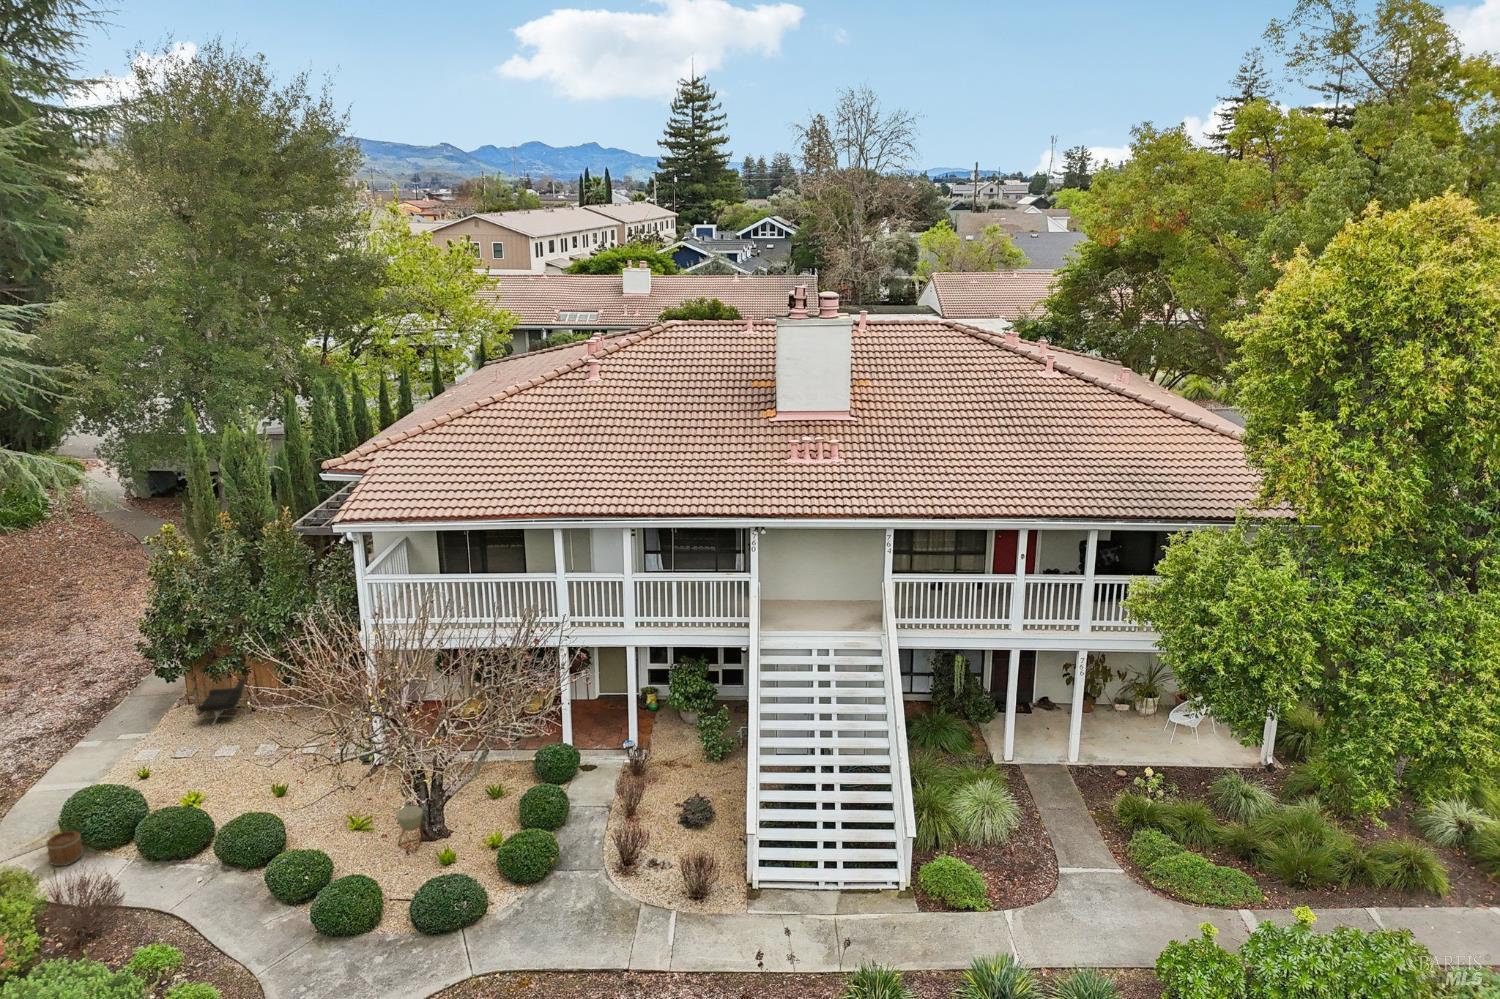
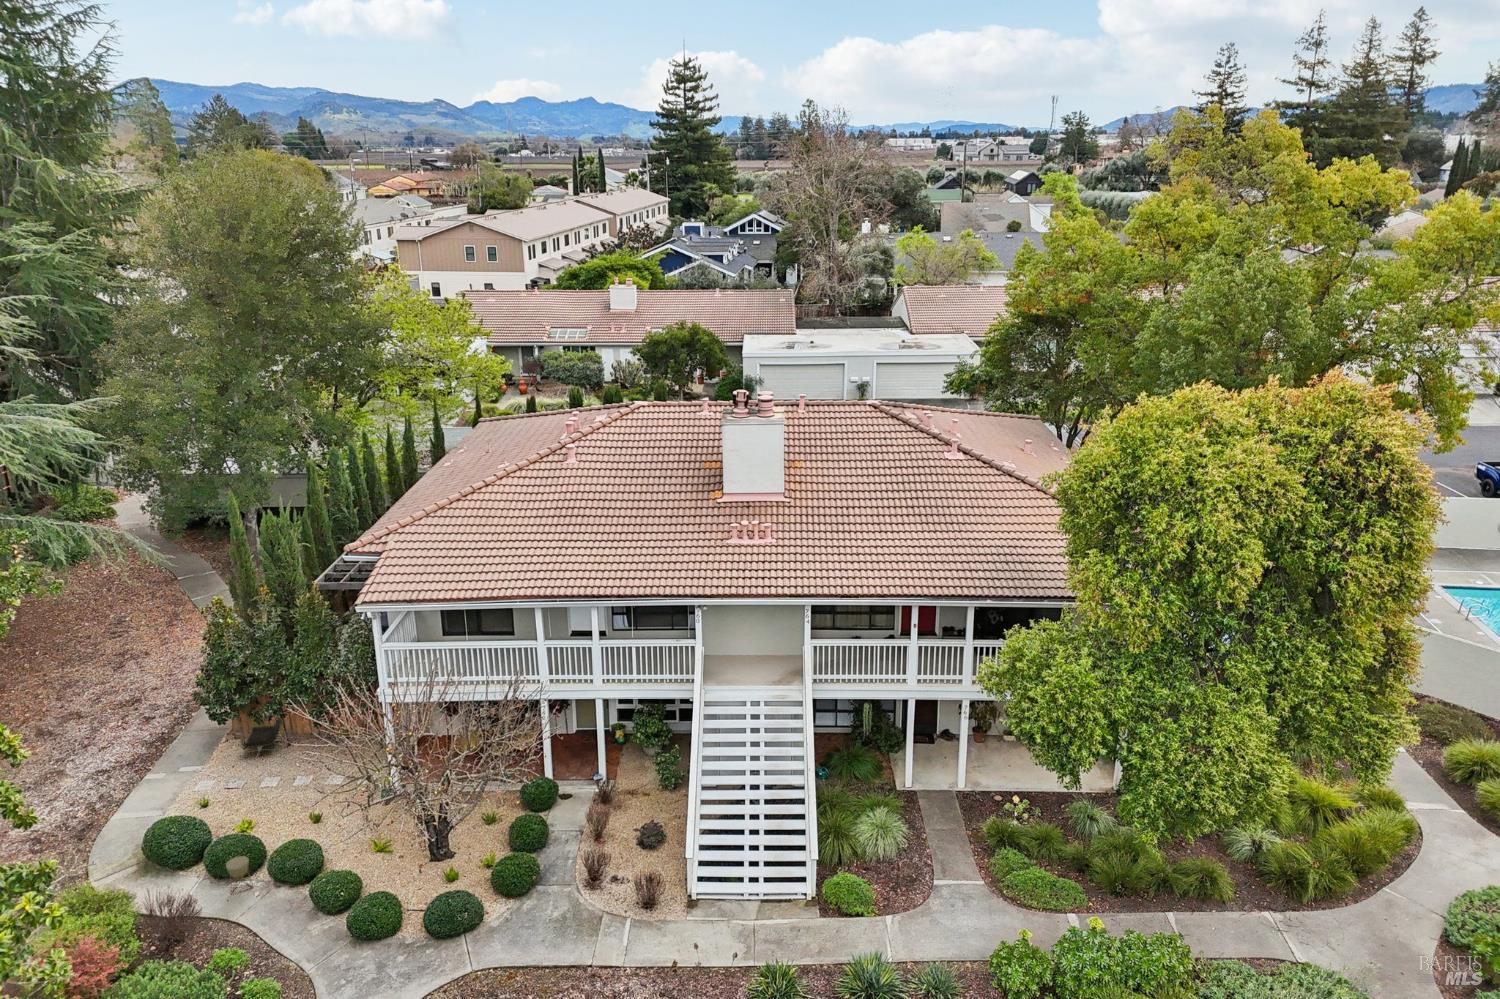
planter: present [396,806,423,852] -> present [226,856,253,894]
bucket: present [47,831,83,866] -> none [137,855,165,884]

